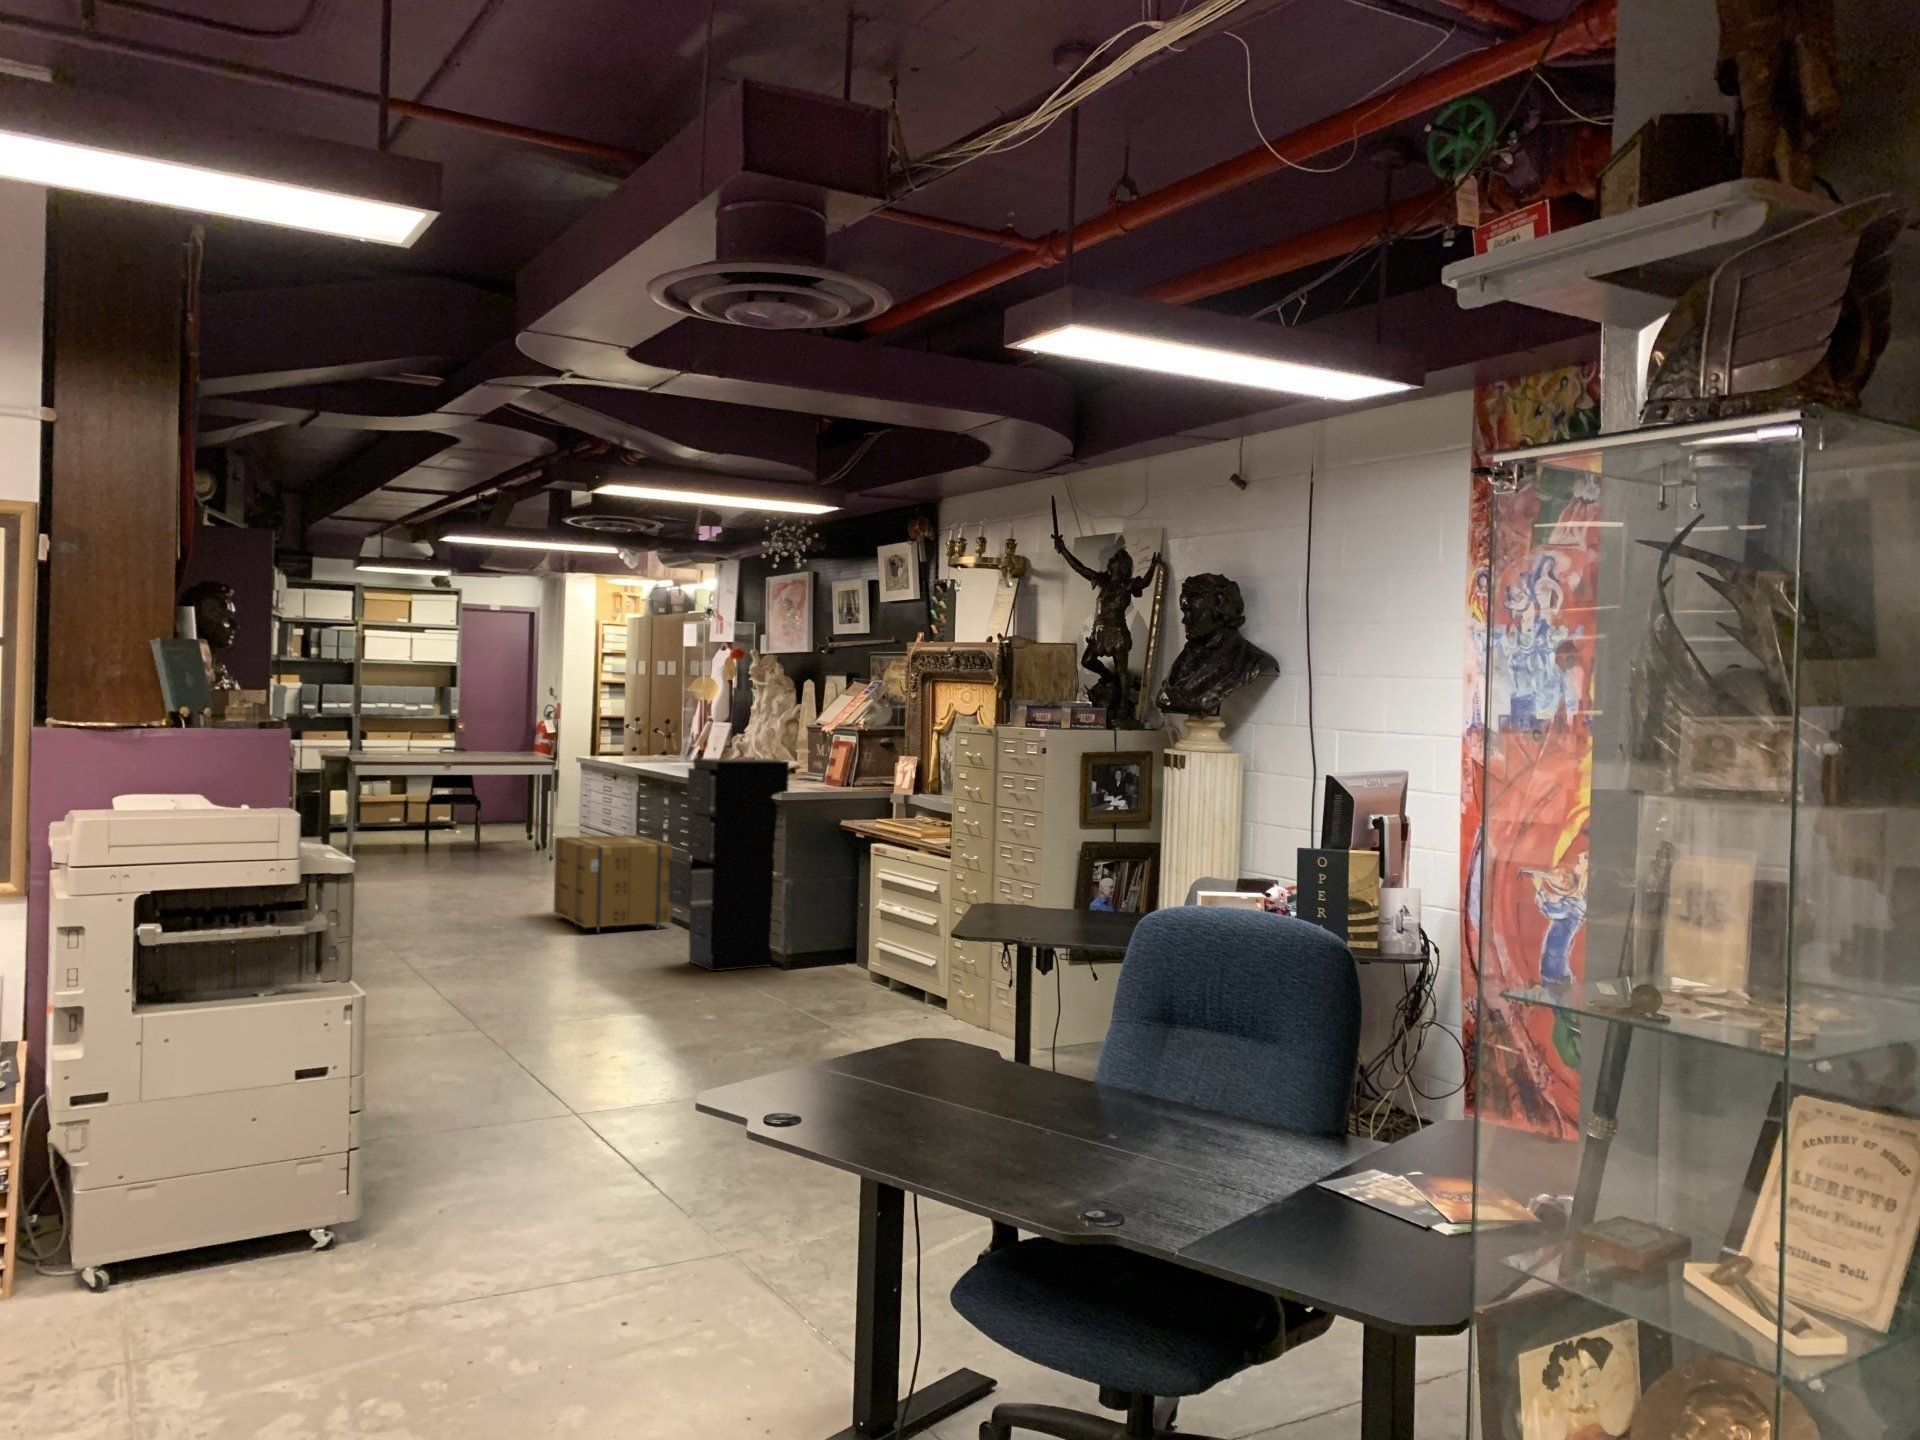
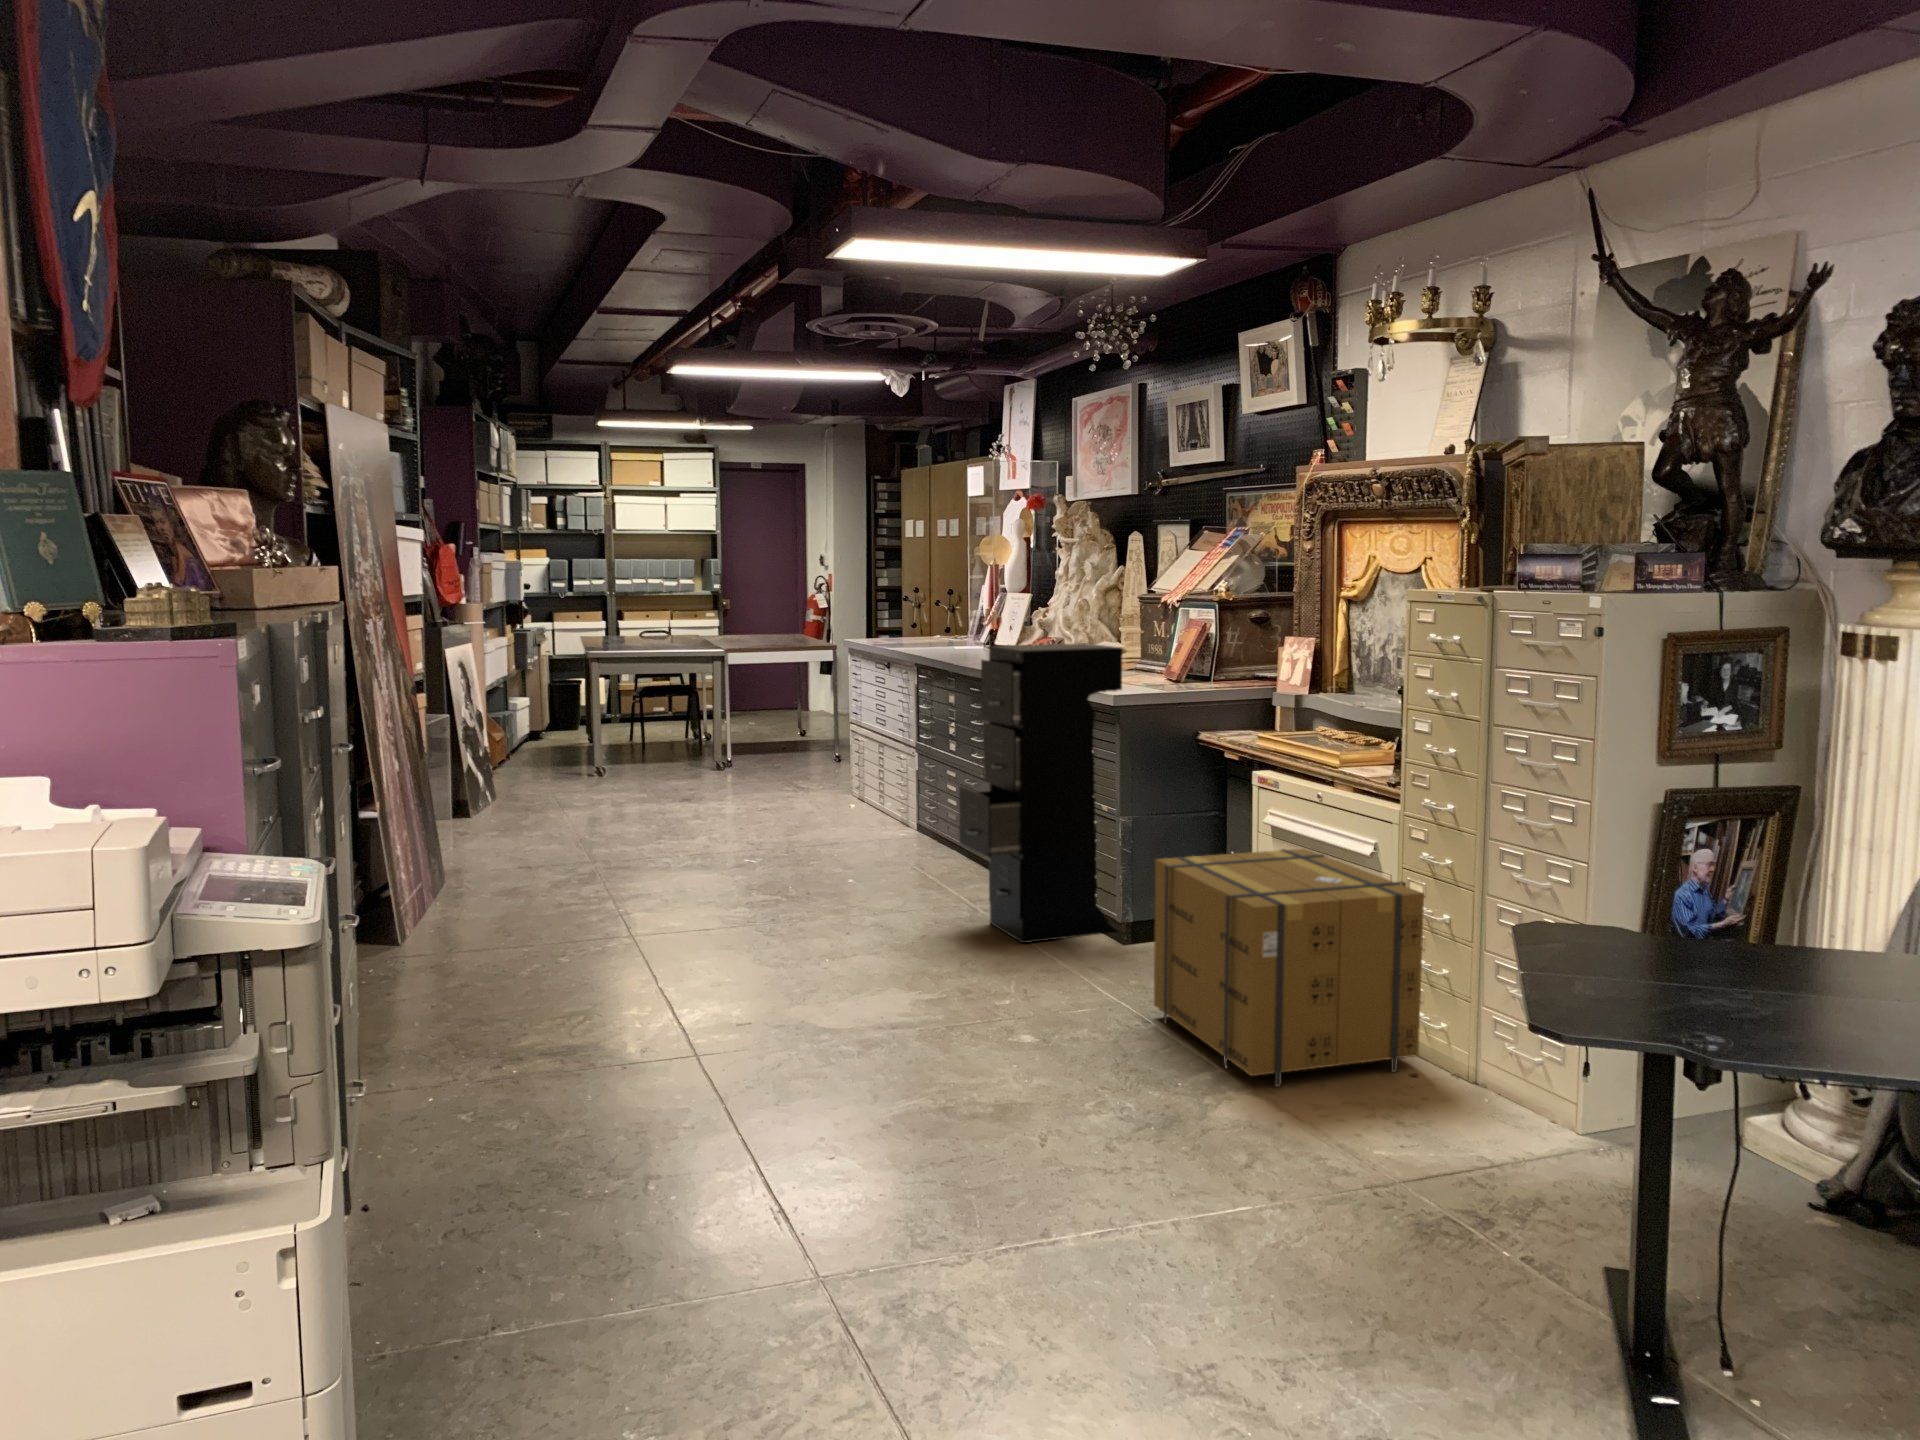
cardboard box: present [553,835,672,933] -> present [1154,849,1424,1086]

